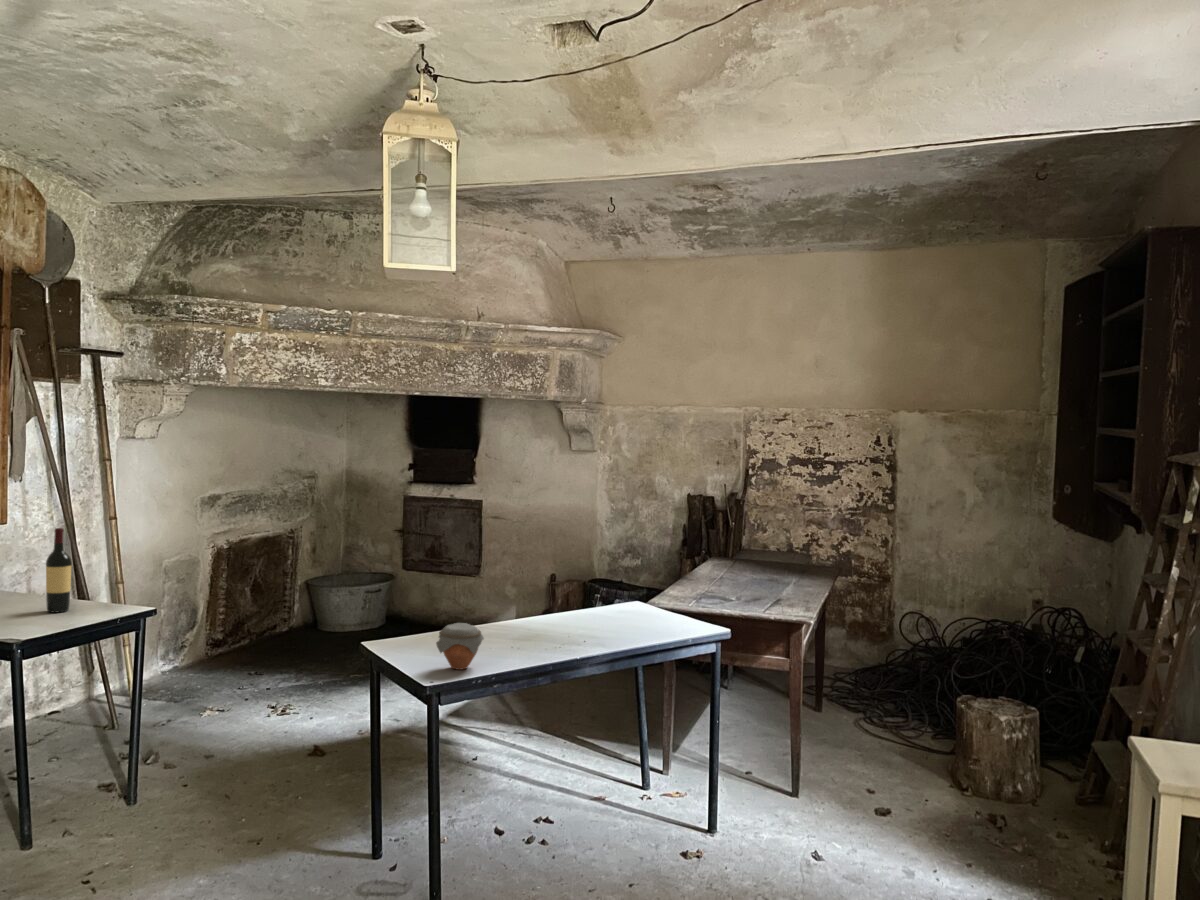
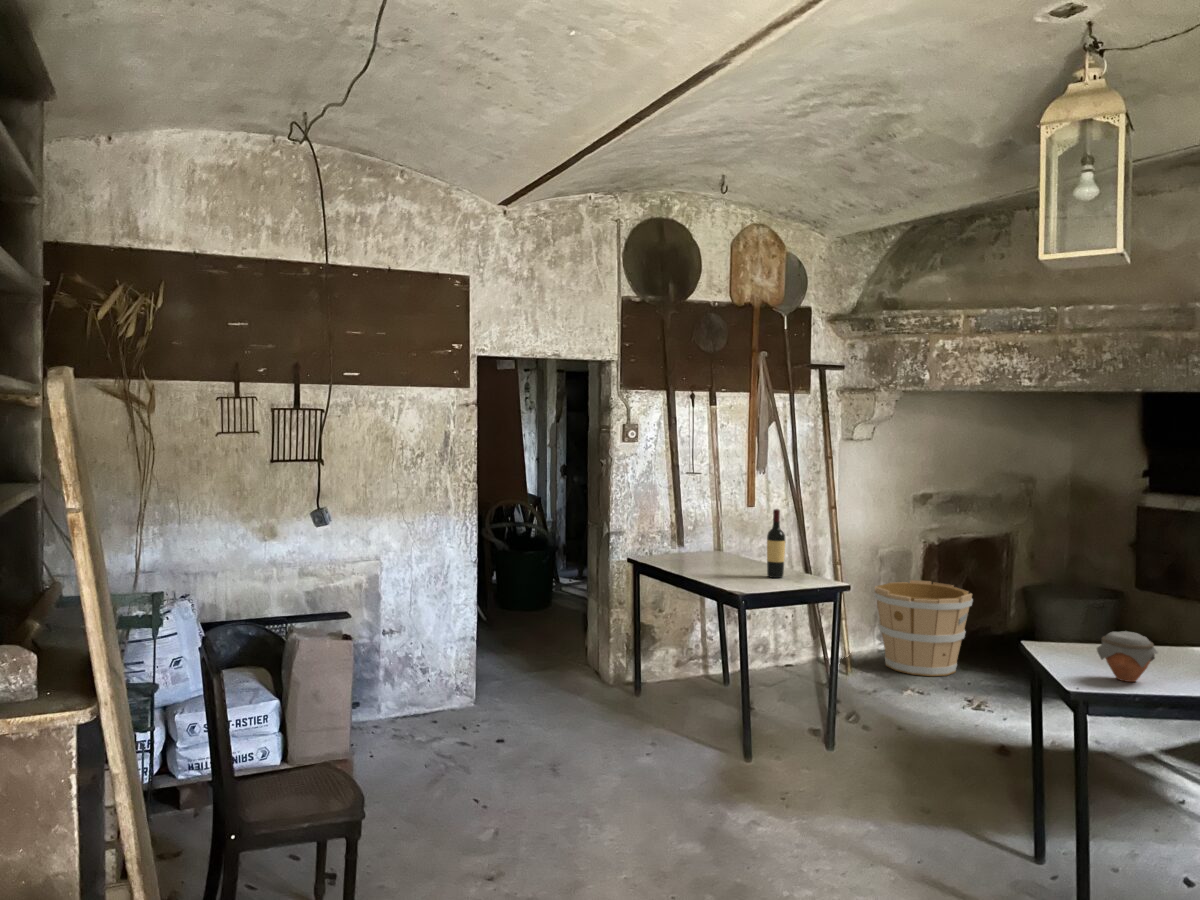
wooden bucket: none [159,589,269,693] -> present [874,580,973,676]

